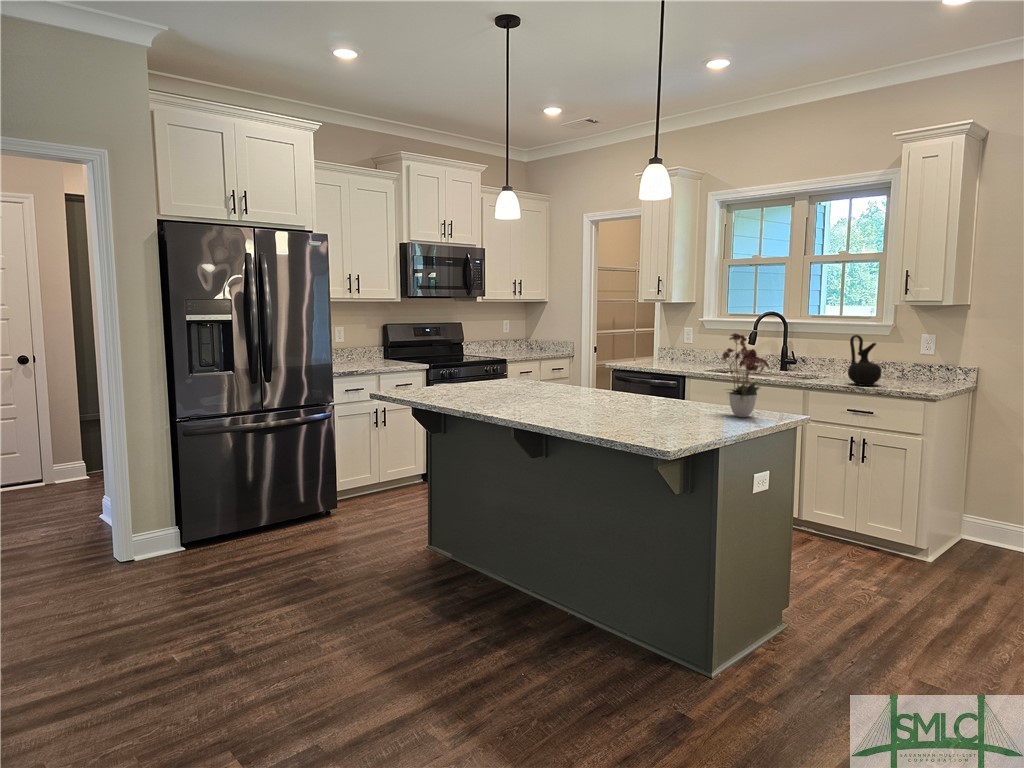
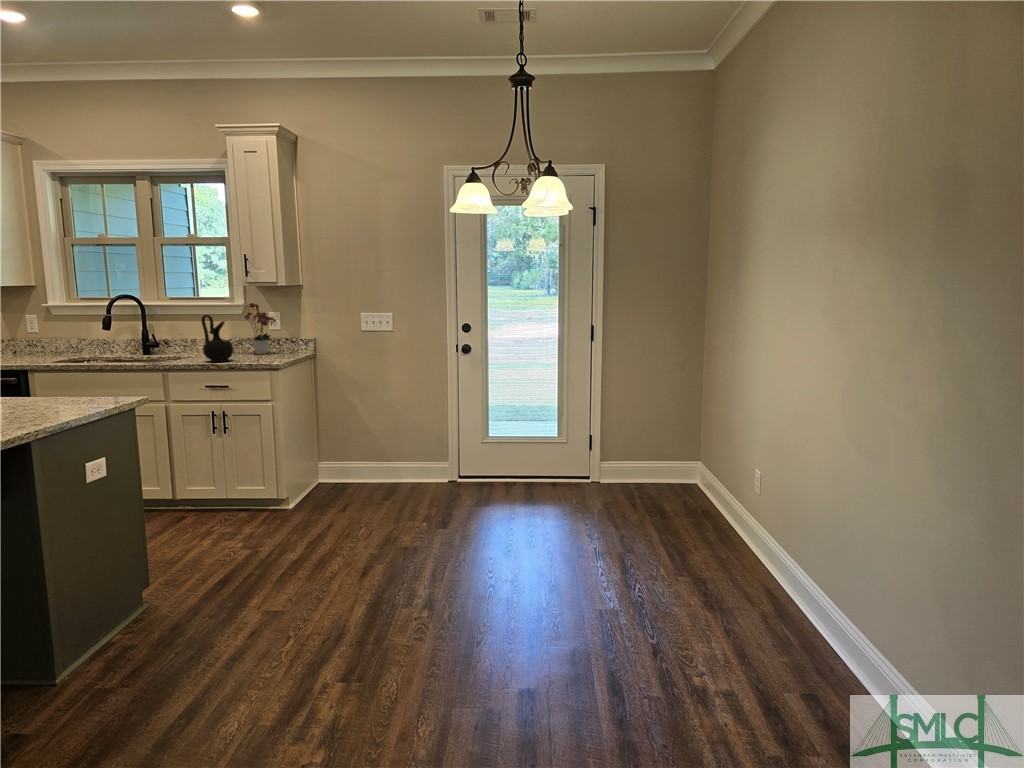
flower arrangement: present [722,333,769,417] -> present [245,303,276,354]

